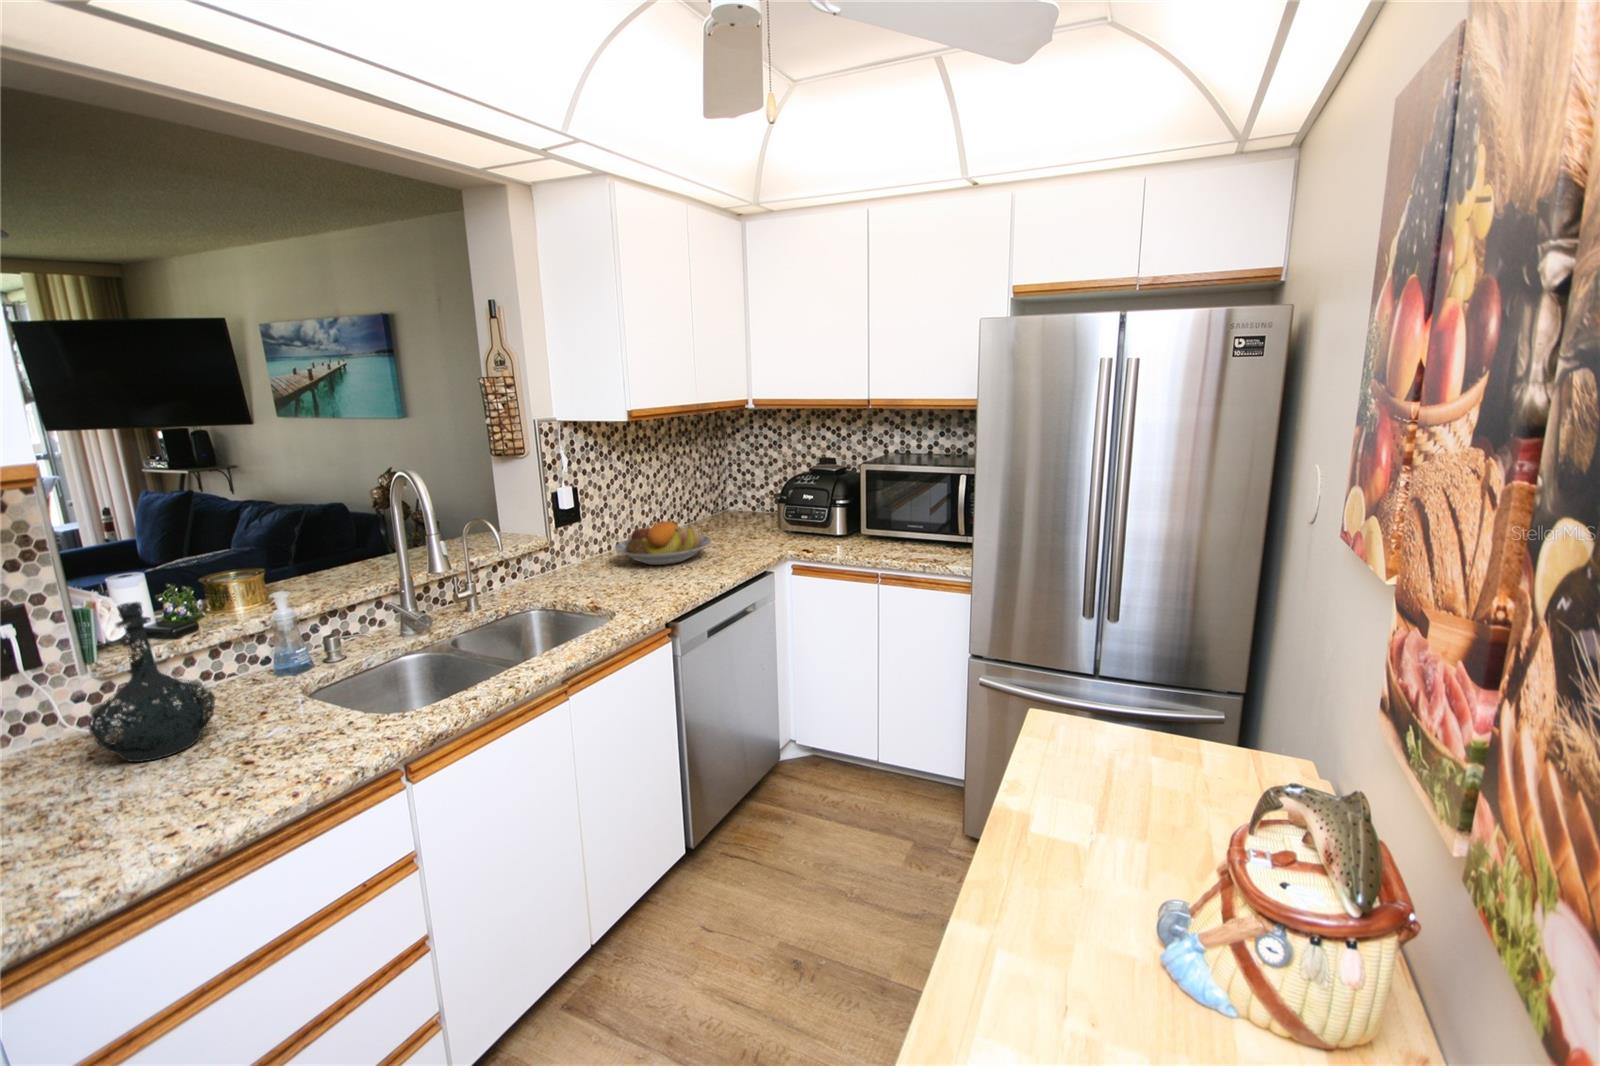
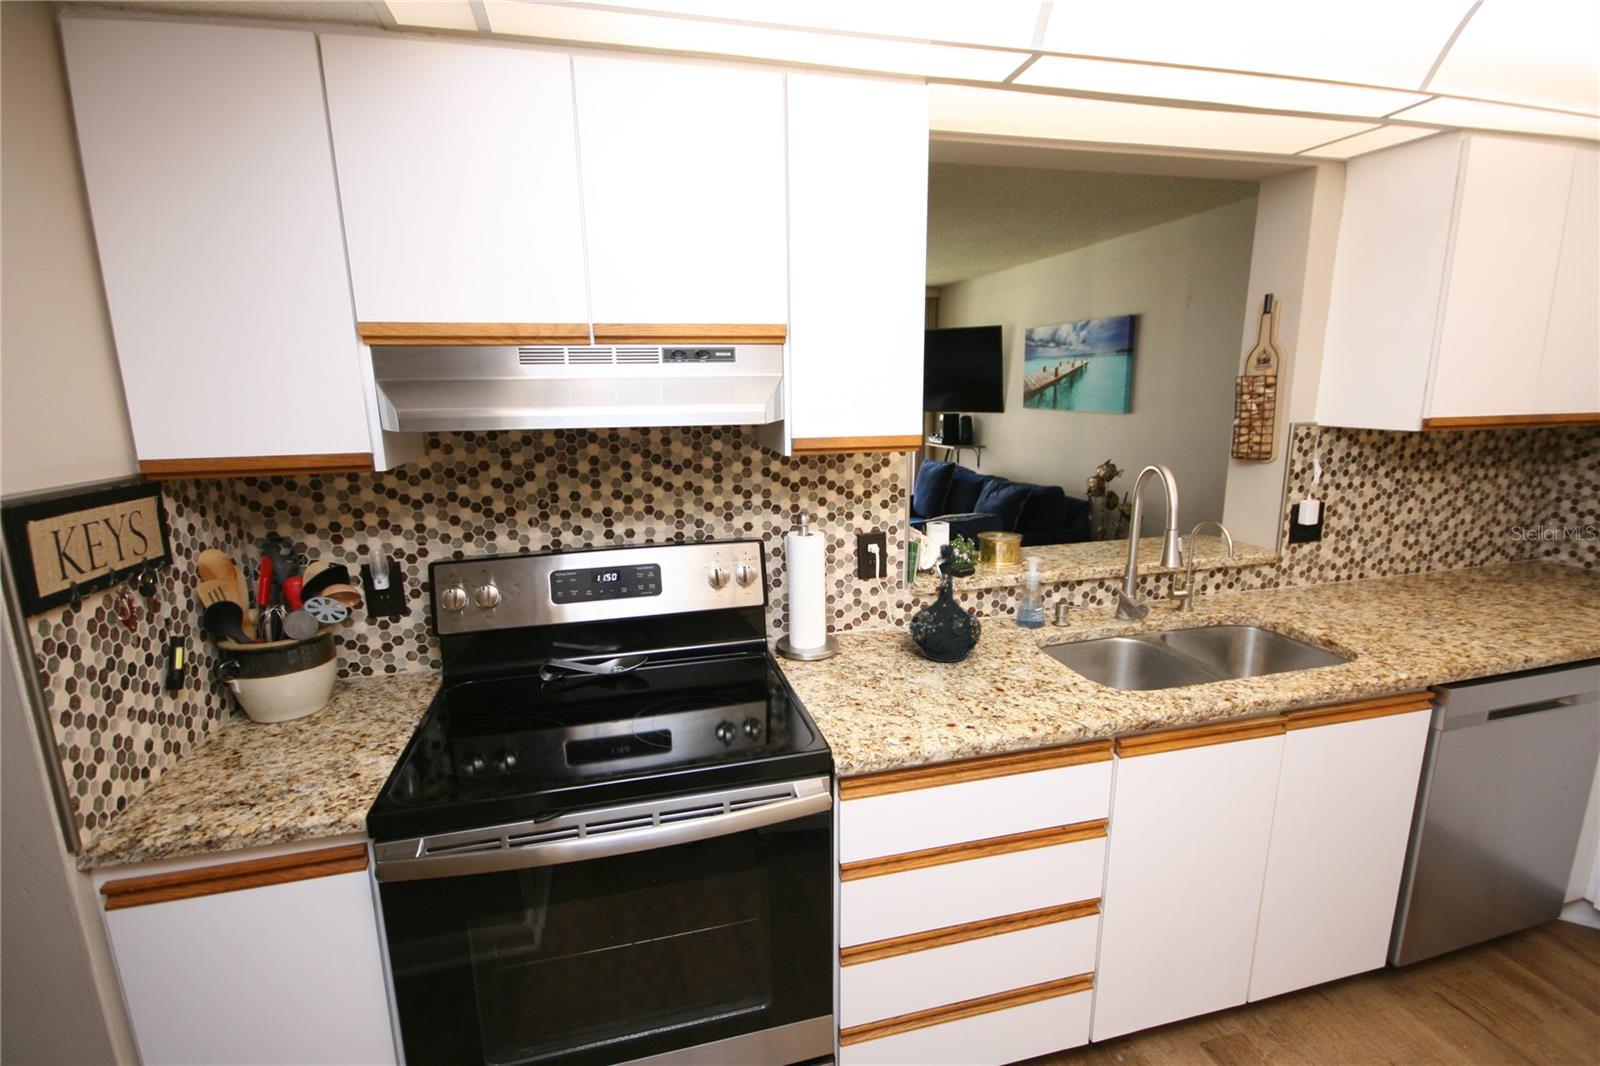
fruit bowl: present [615,521,711,565] -> none [1360,556,1523,615]

